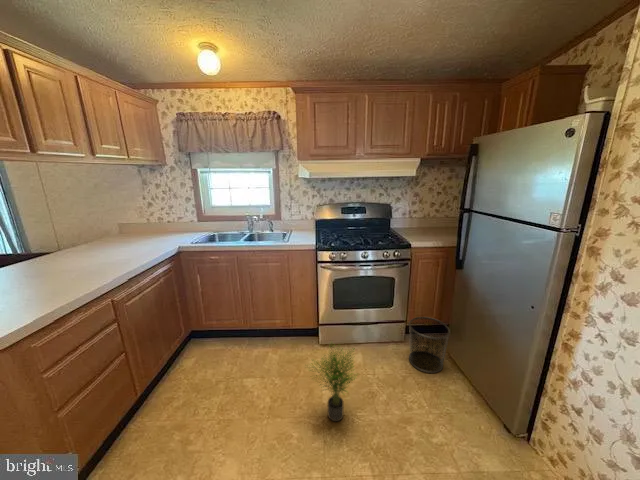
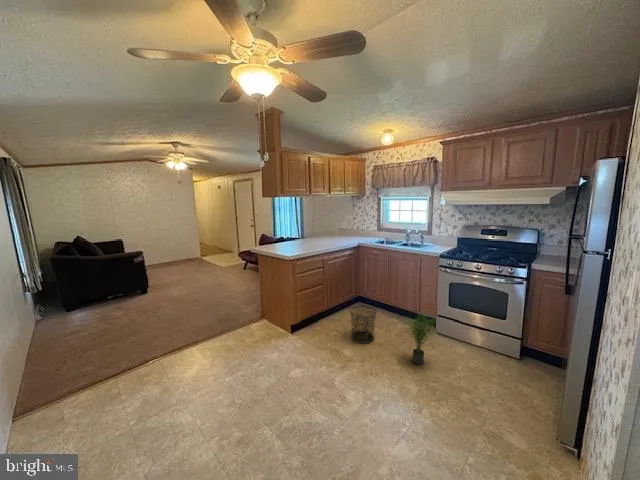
trash can: present [409,317,450,373] -> present [350,305,376,343]

